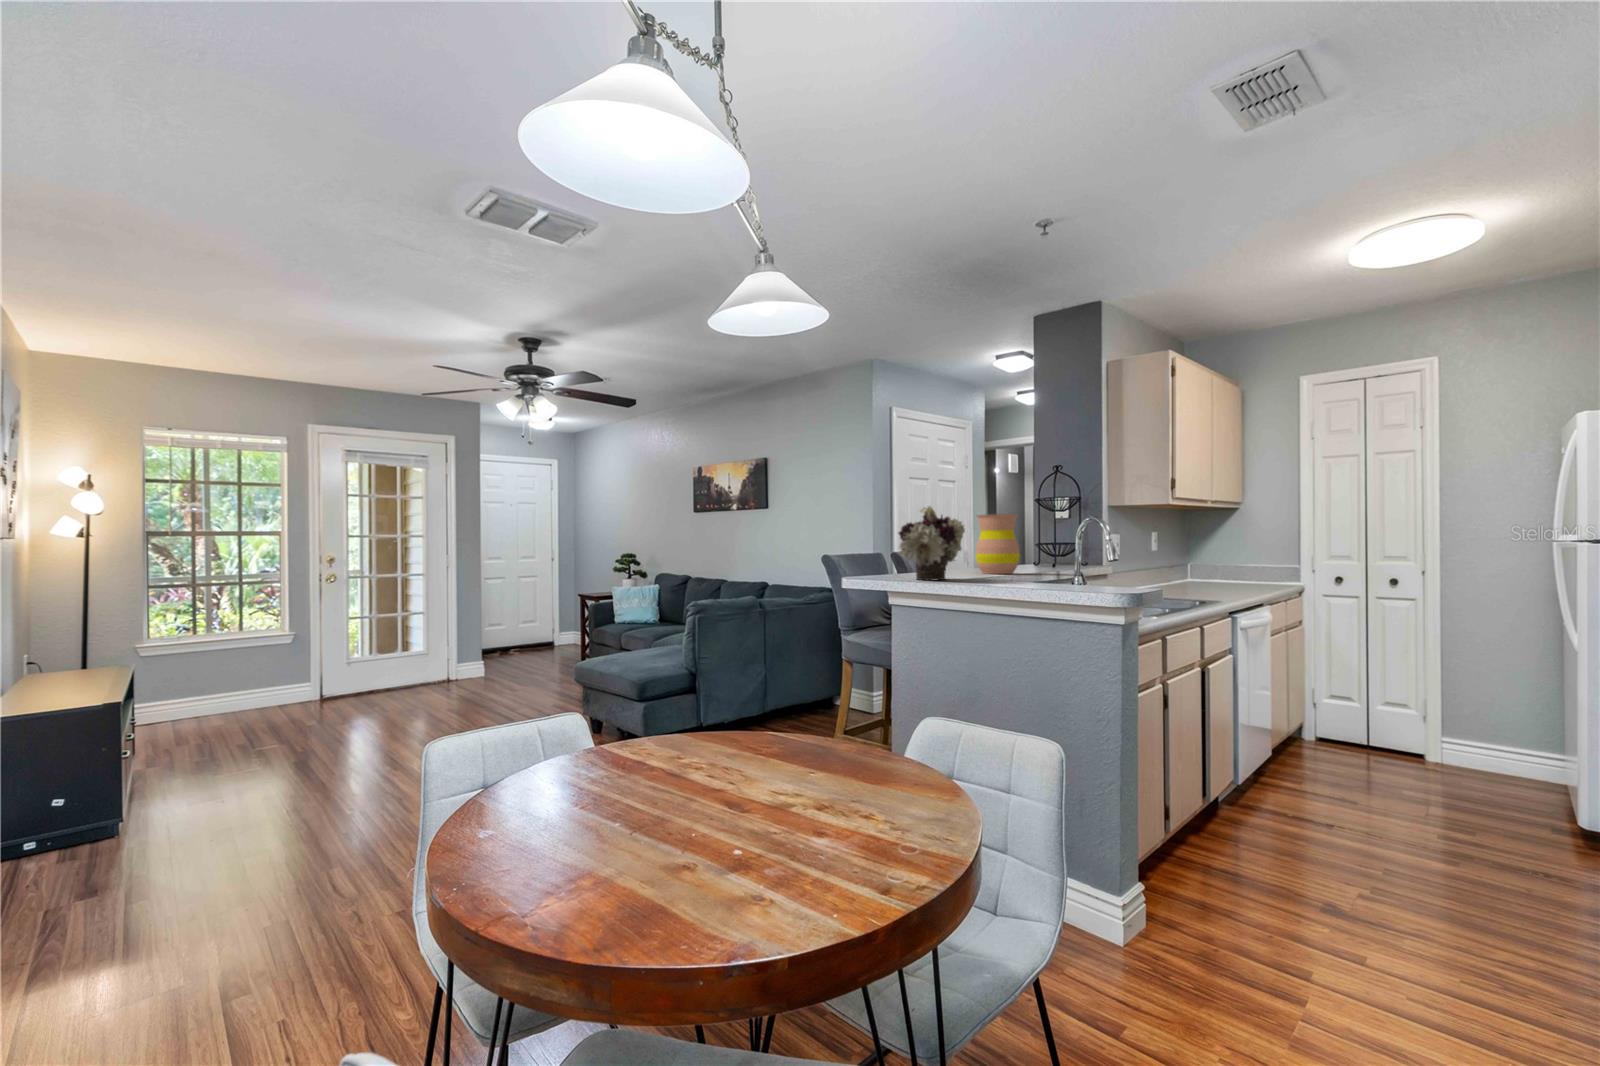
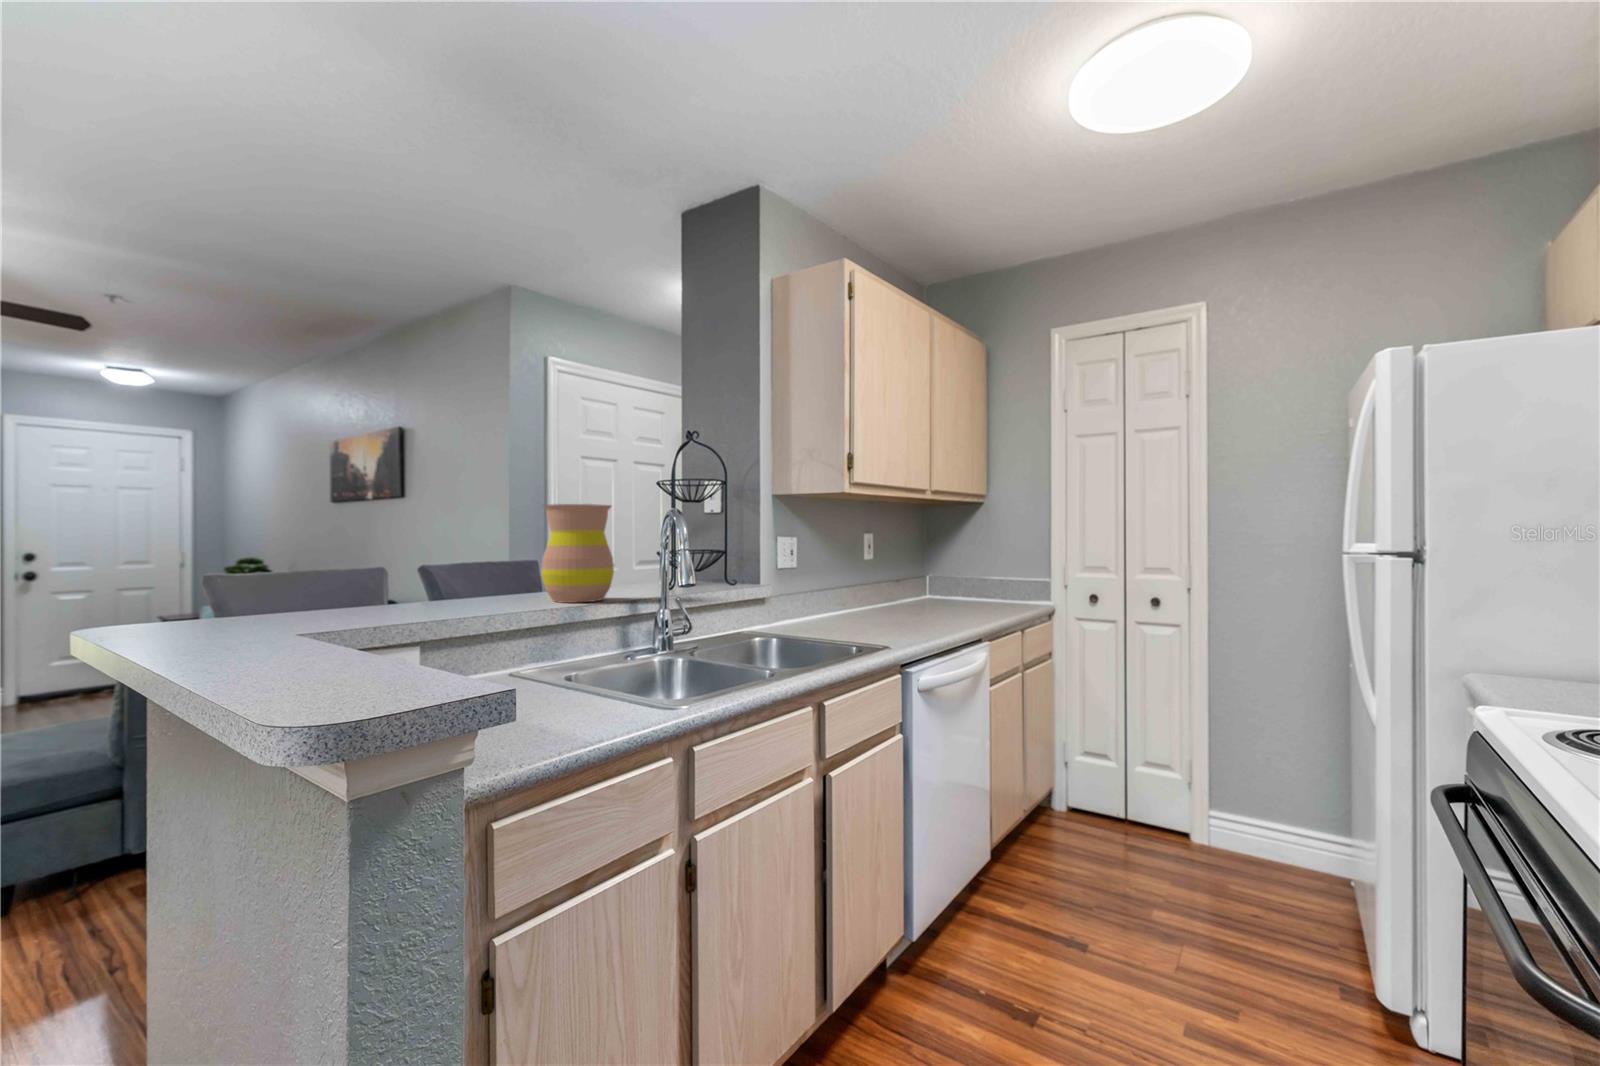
flower arrangement: present [898,506,965,581] -> none [178,480,380,634]

